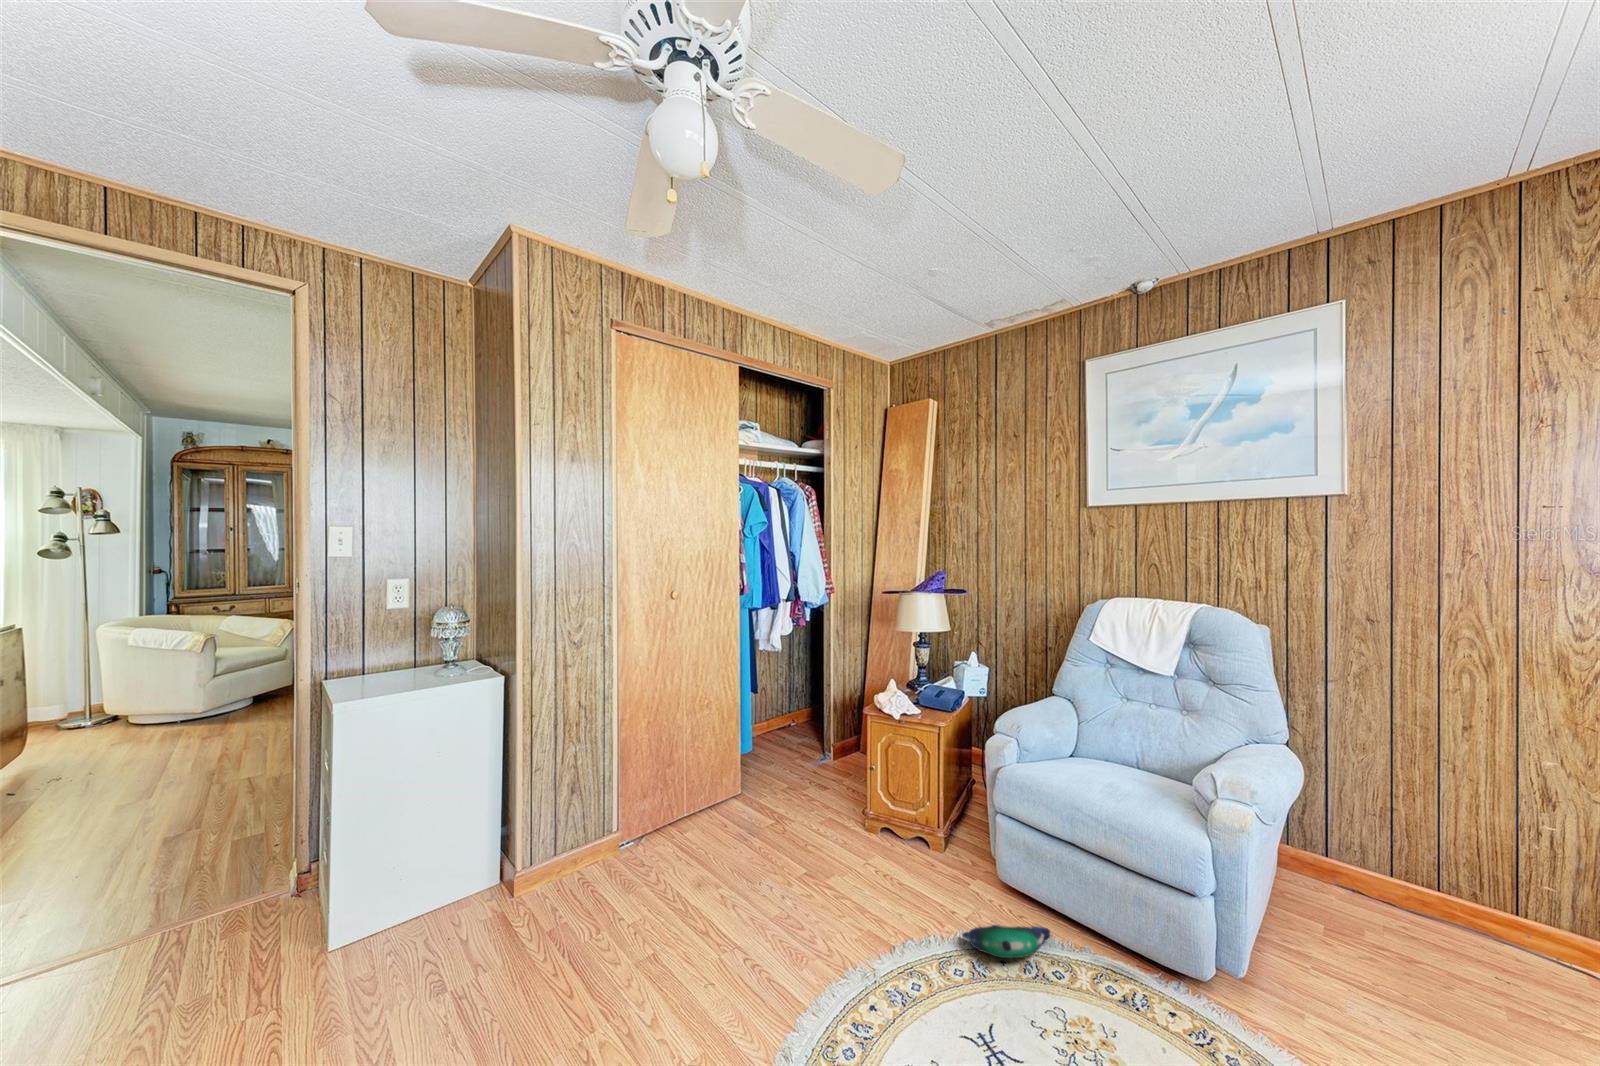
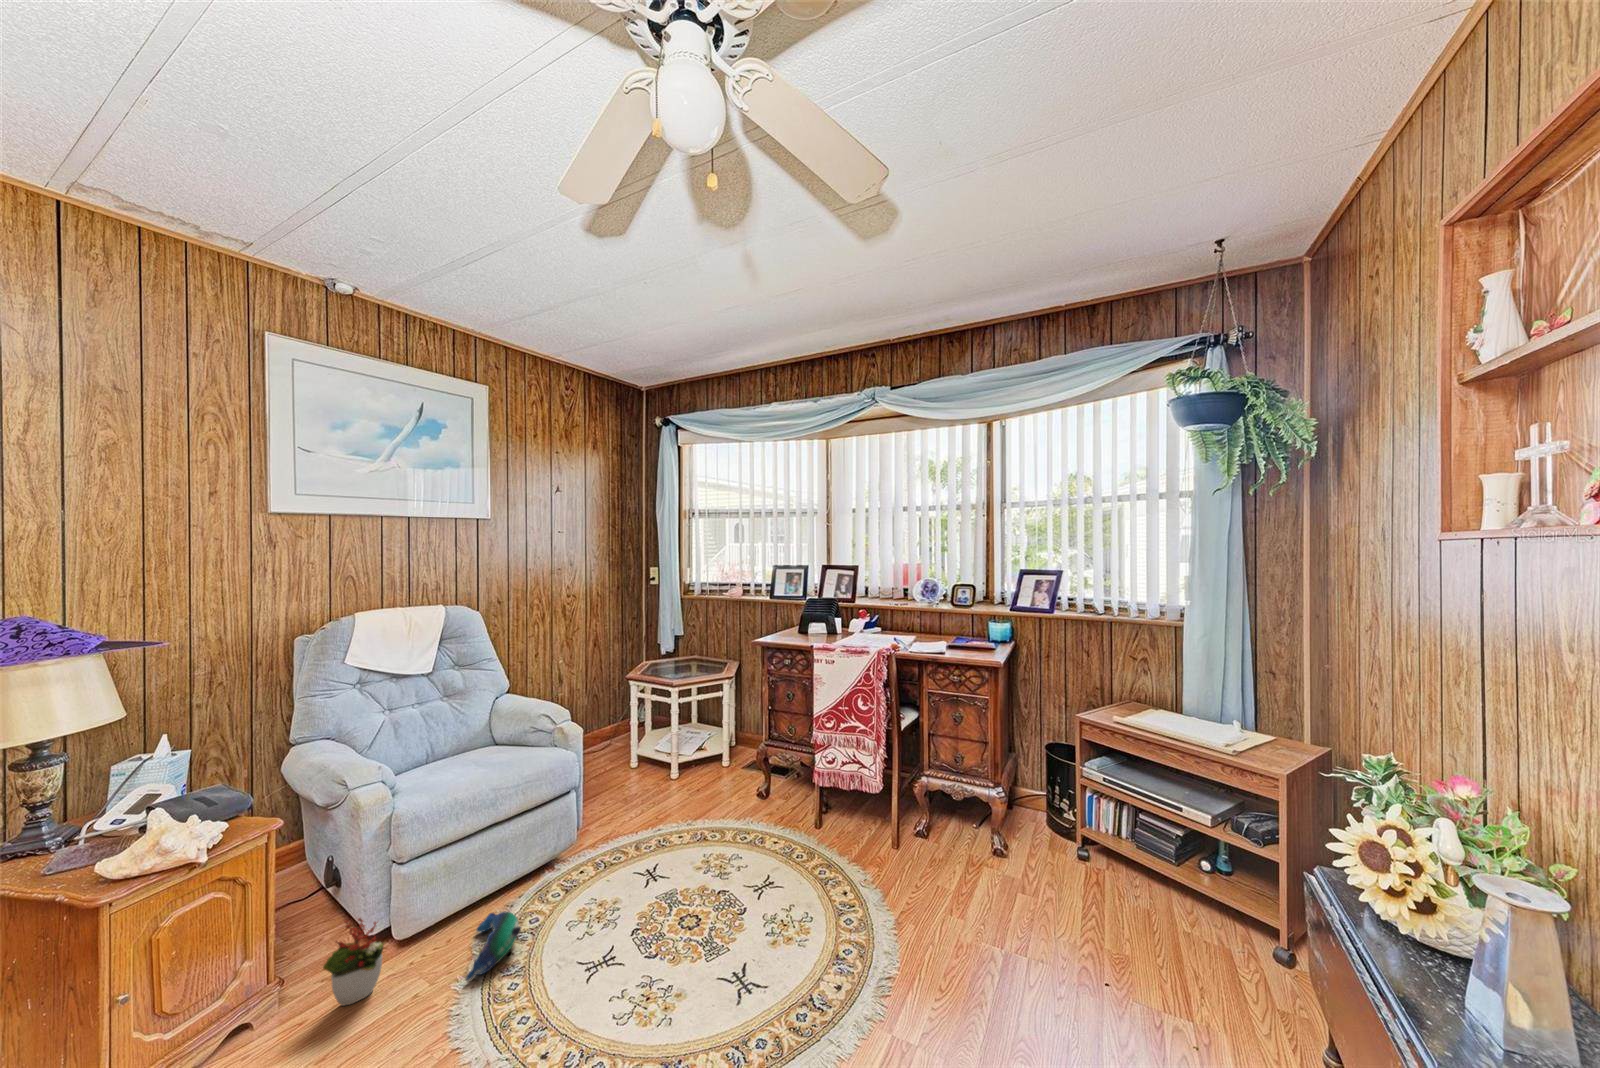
decorative plant: none [932,817,964,886] -> present [323,918,384,1006]

